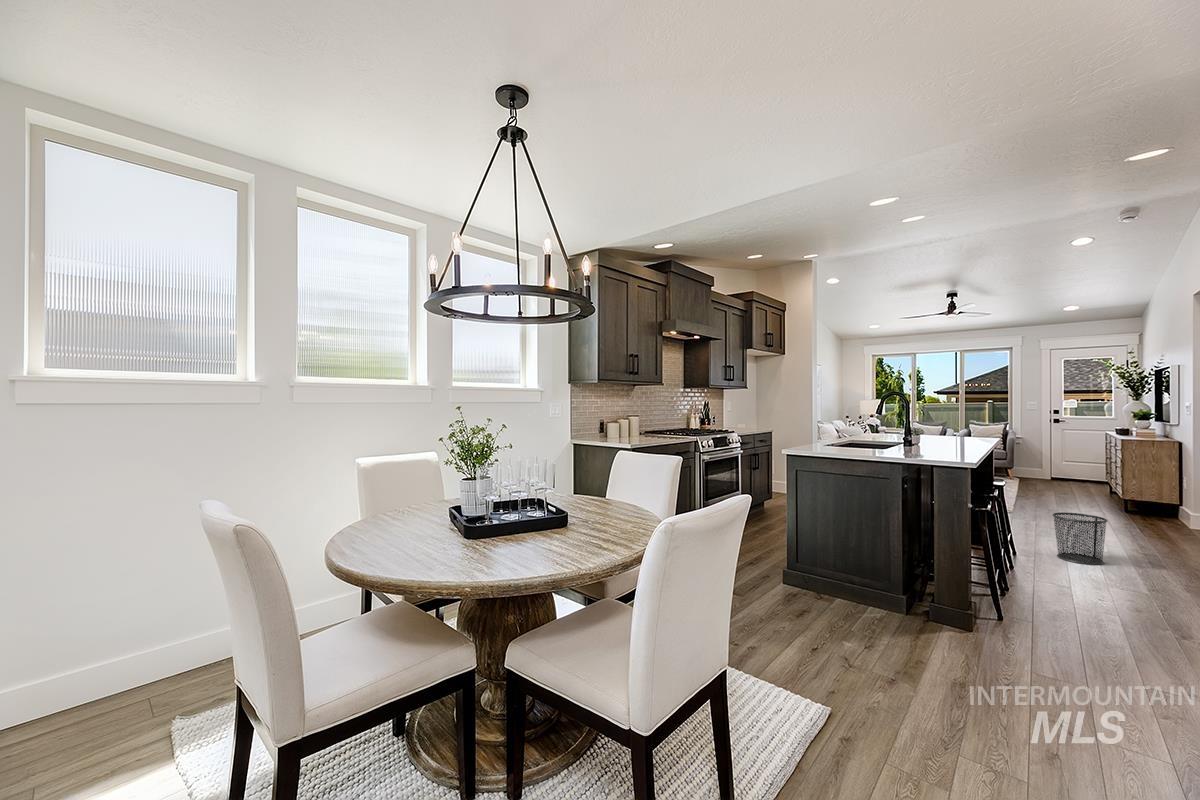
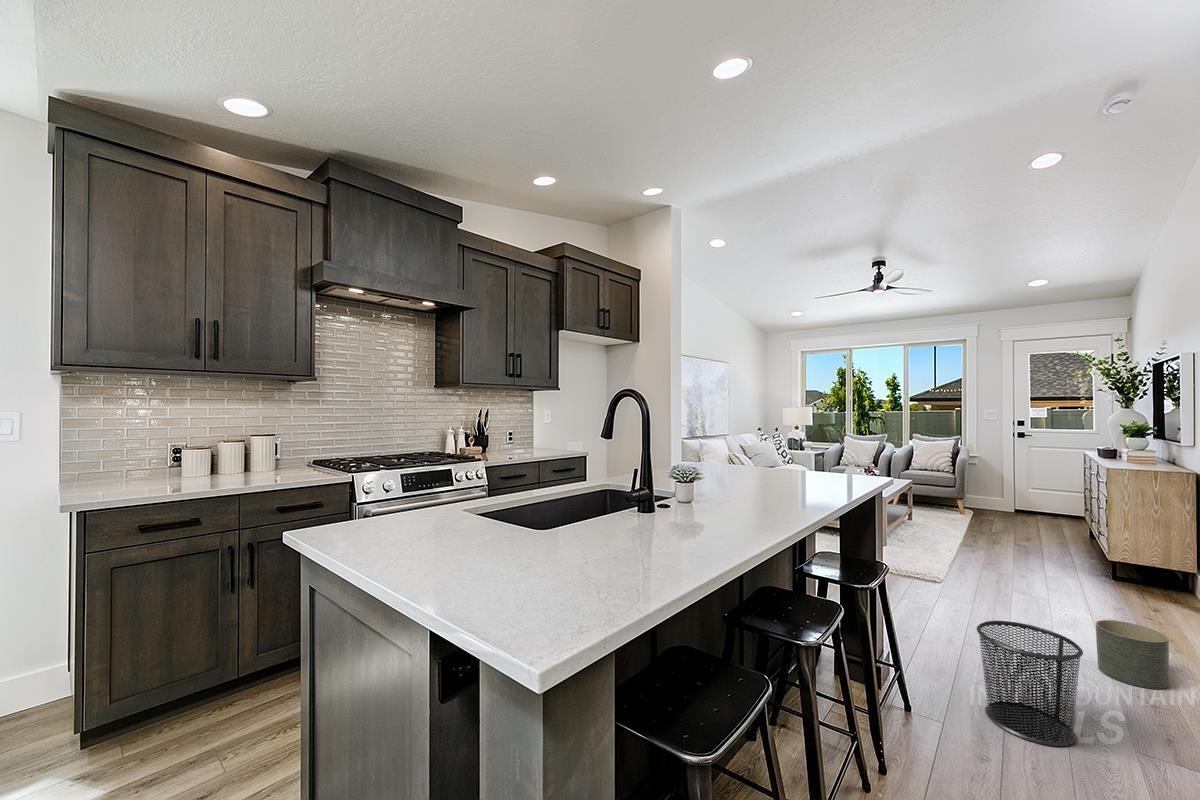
planter: none [1114,519,1154,550] -> present [1096,620,1169,689]

